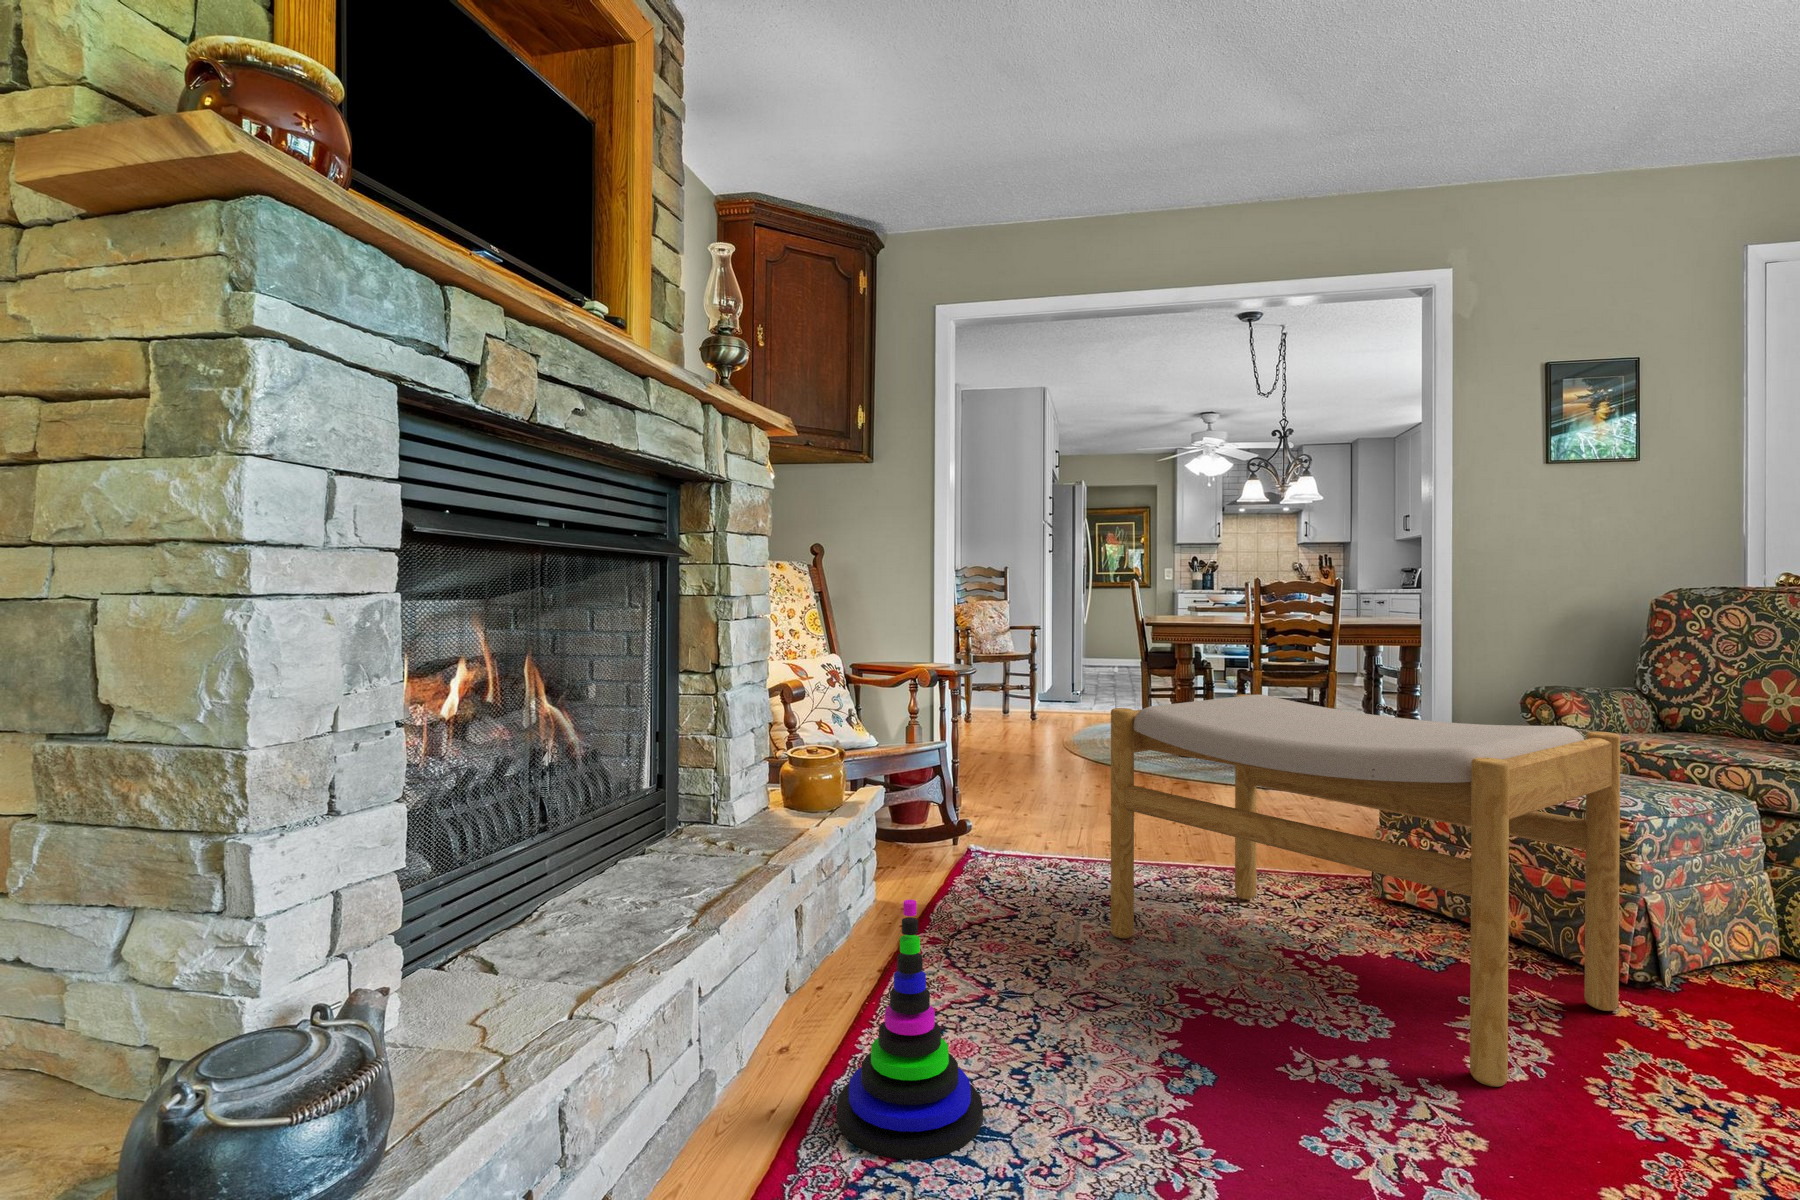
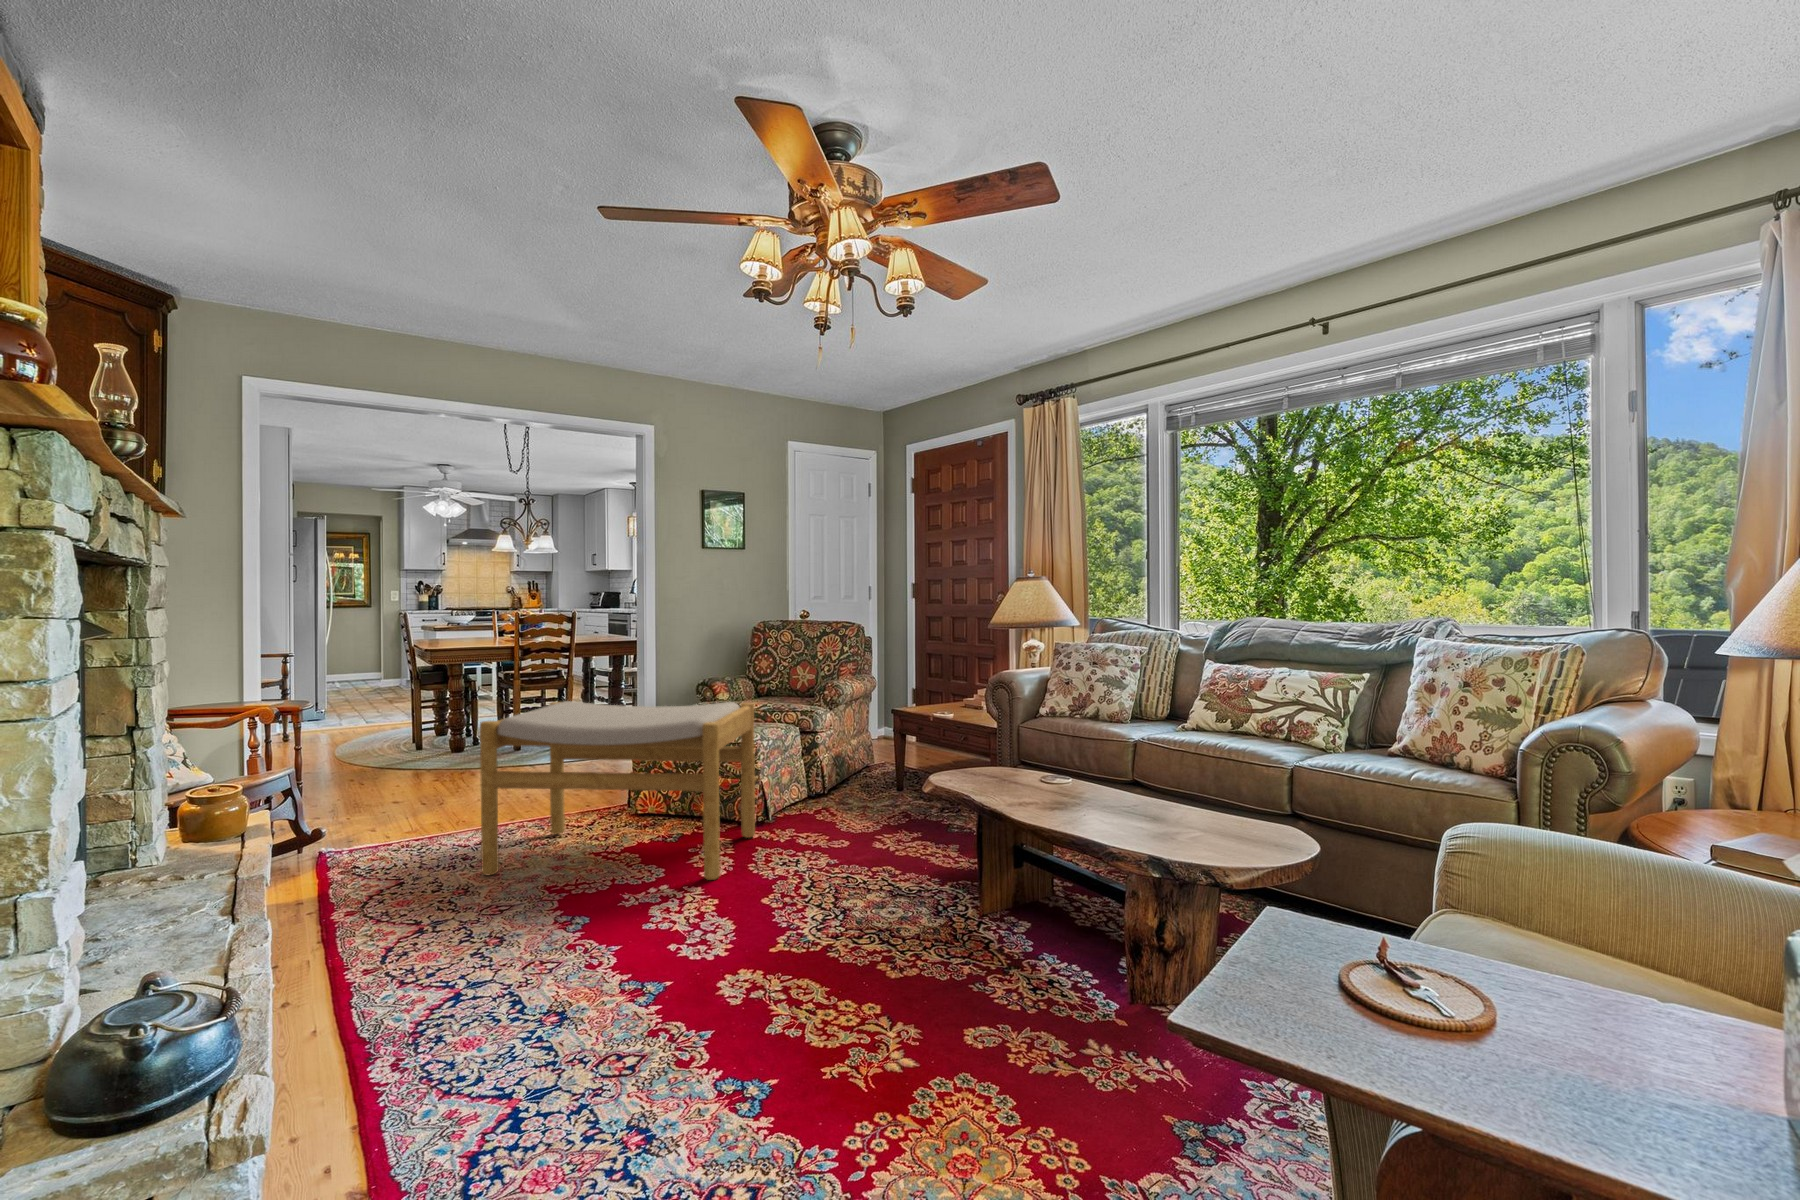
stacking toy: present [836,900,983,1159] -> none [364,859,472,1020]

